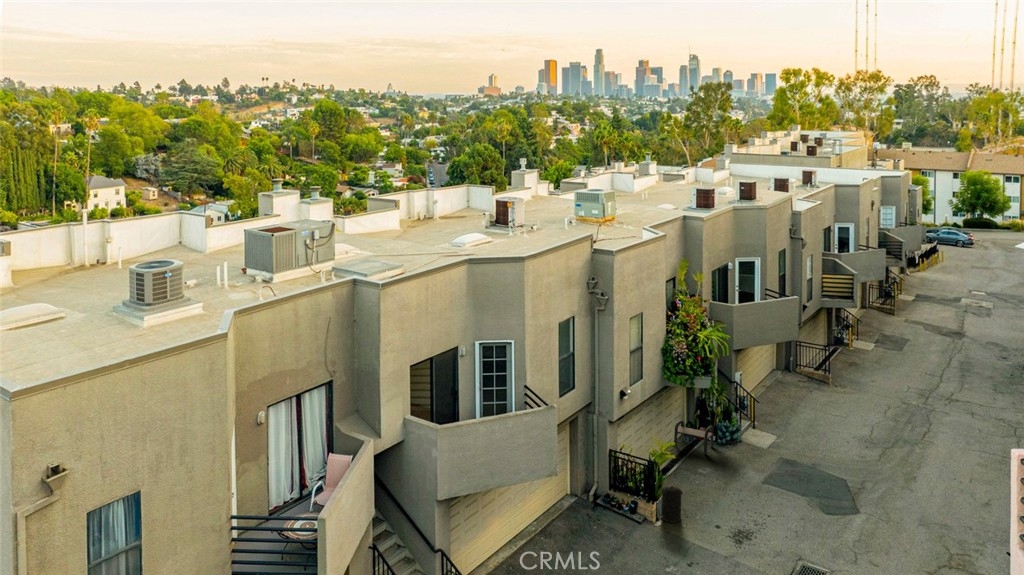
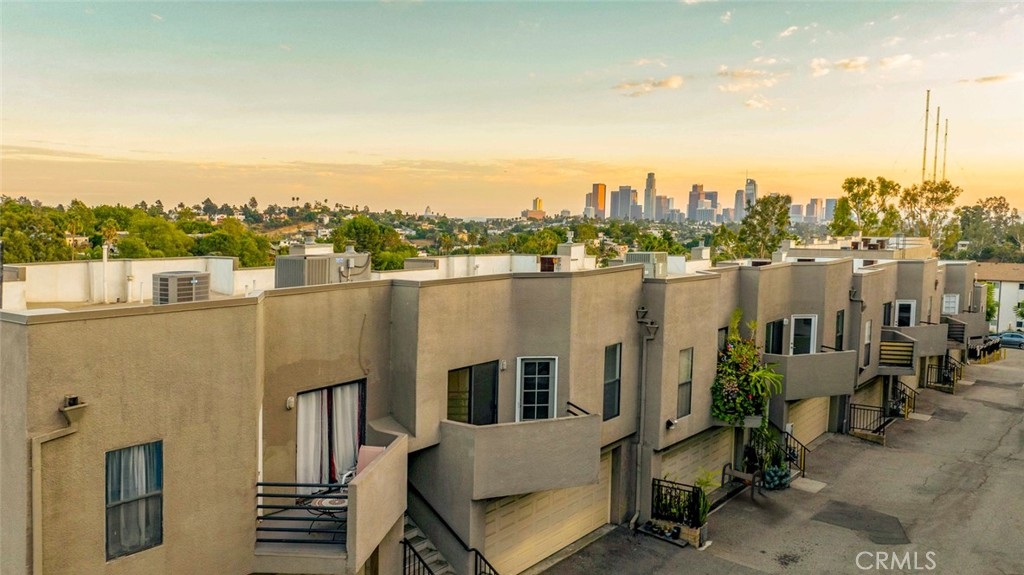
trash can: present [661,486,683,523] -> none [701,522,724,559]

